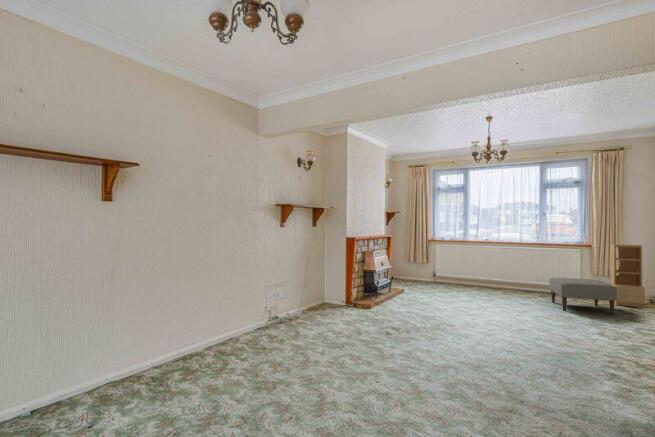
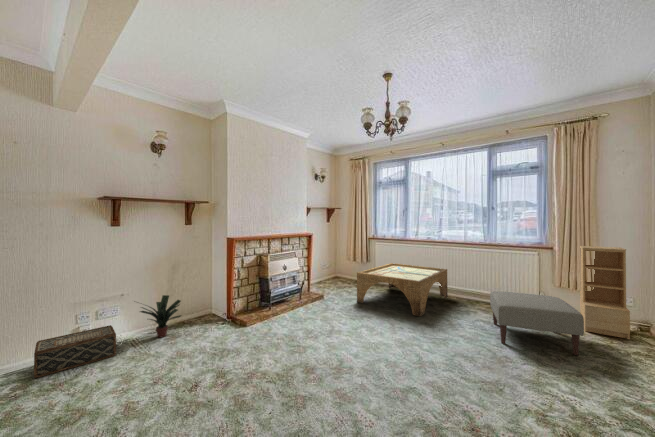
coffee table: none [436,262,506,299] -> present [357,263,448,316]
potted plant: none [299,280,331,312] -> present [140,295,181,338]
woven basket: none [256,300,303,328] -> present [34,325,116,378]

